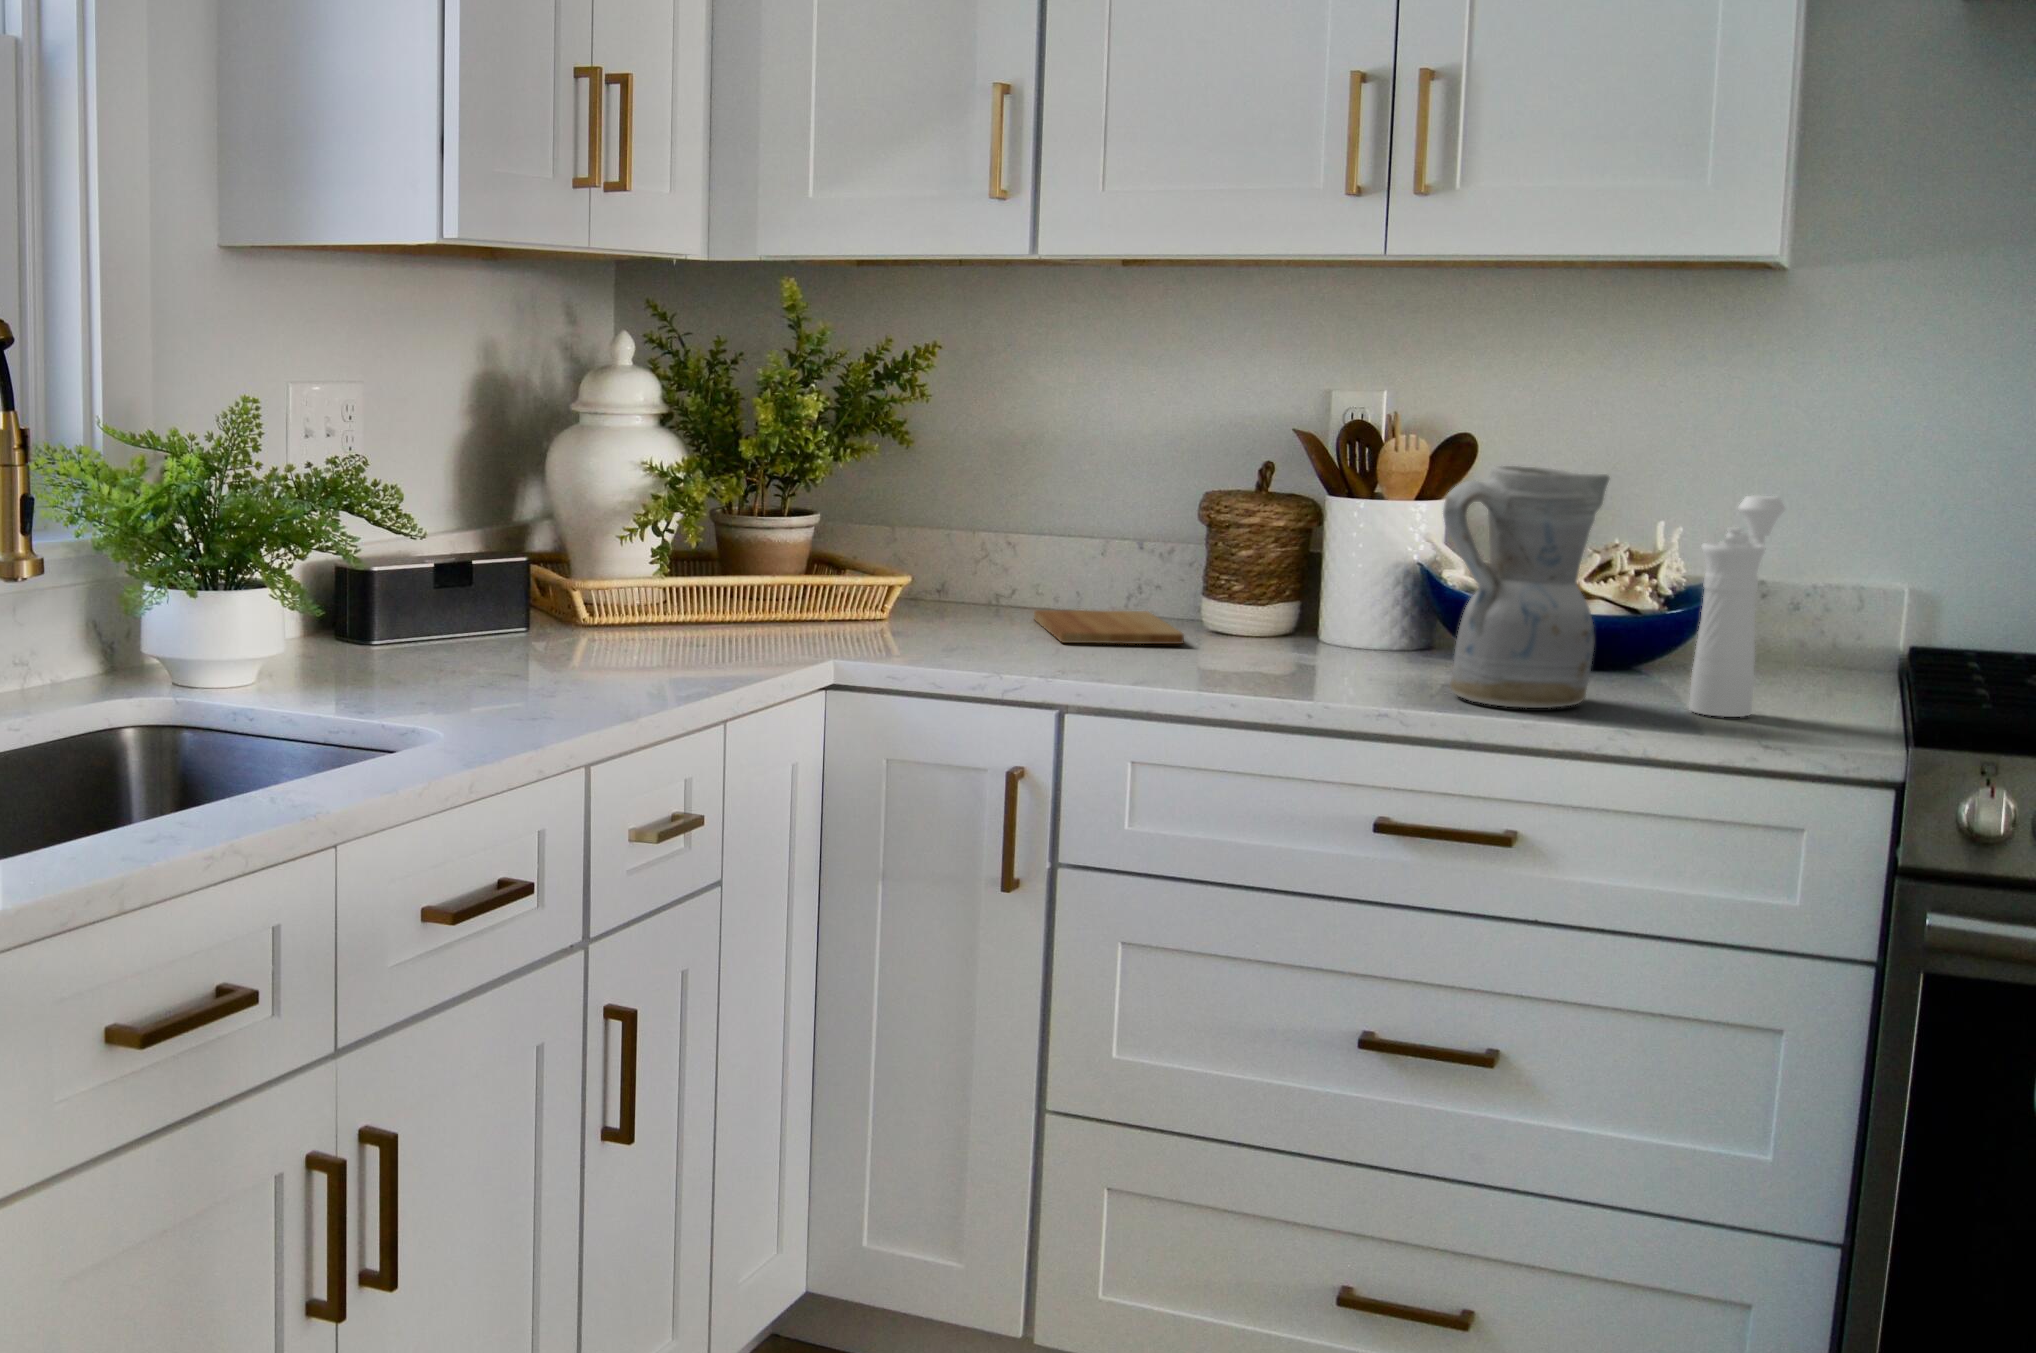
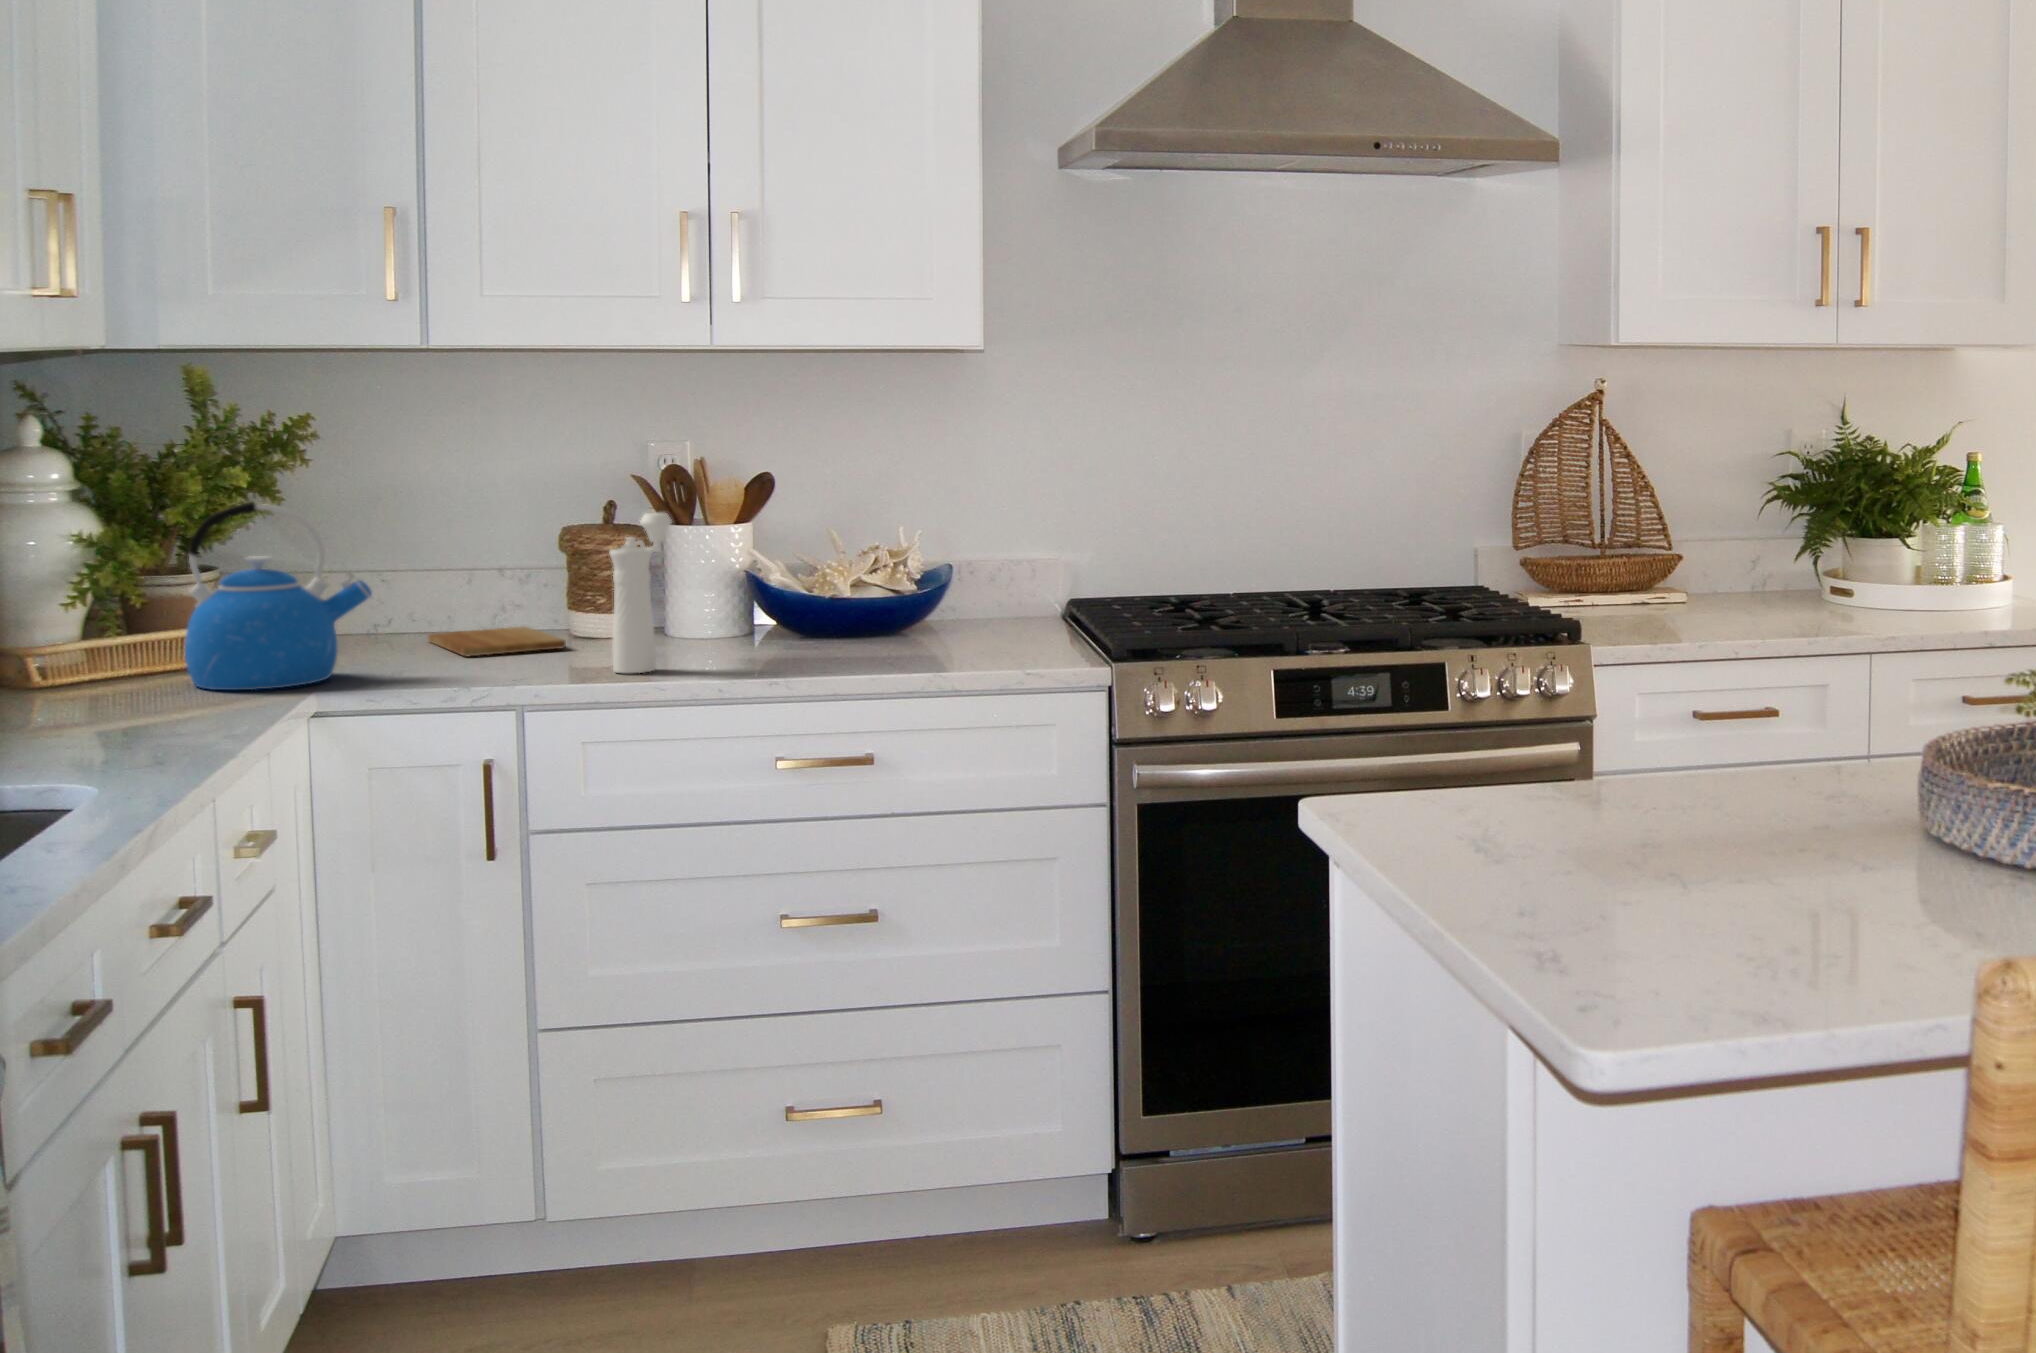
kettle: none [751,436,953,660] -> present [185,502,372,690]
ceramic pitcher: present [1443,466,1610,708] -> none [765,496,875,666]
pepper mill: present [1689,495,1785,717] -> present [610,513,672,673]

